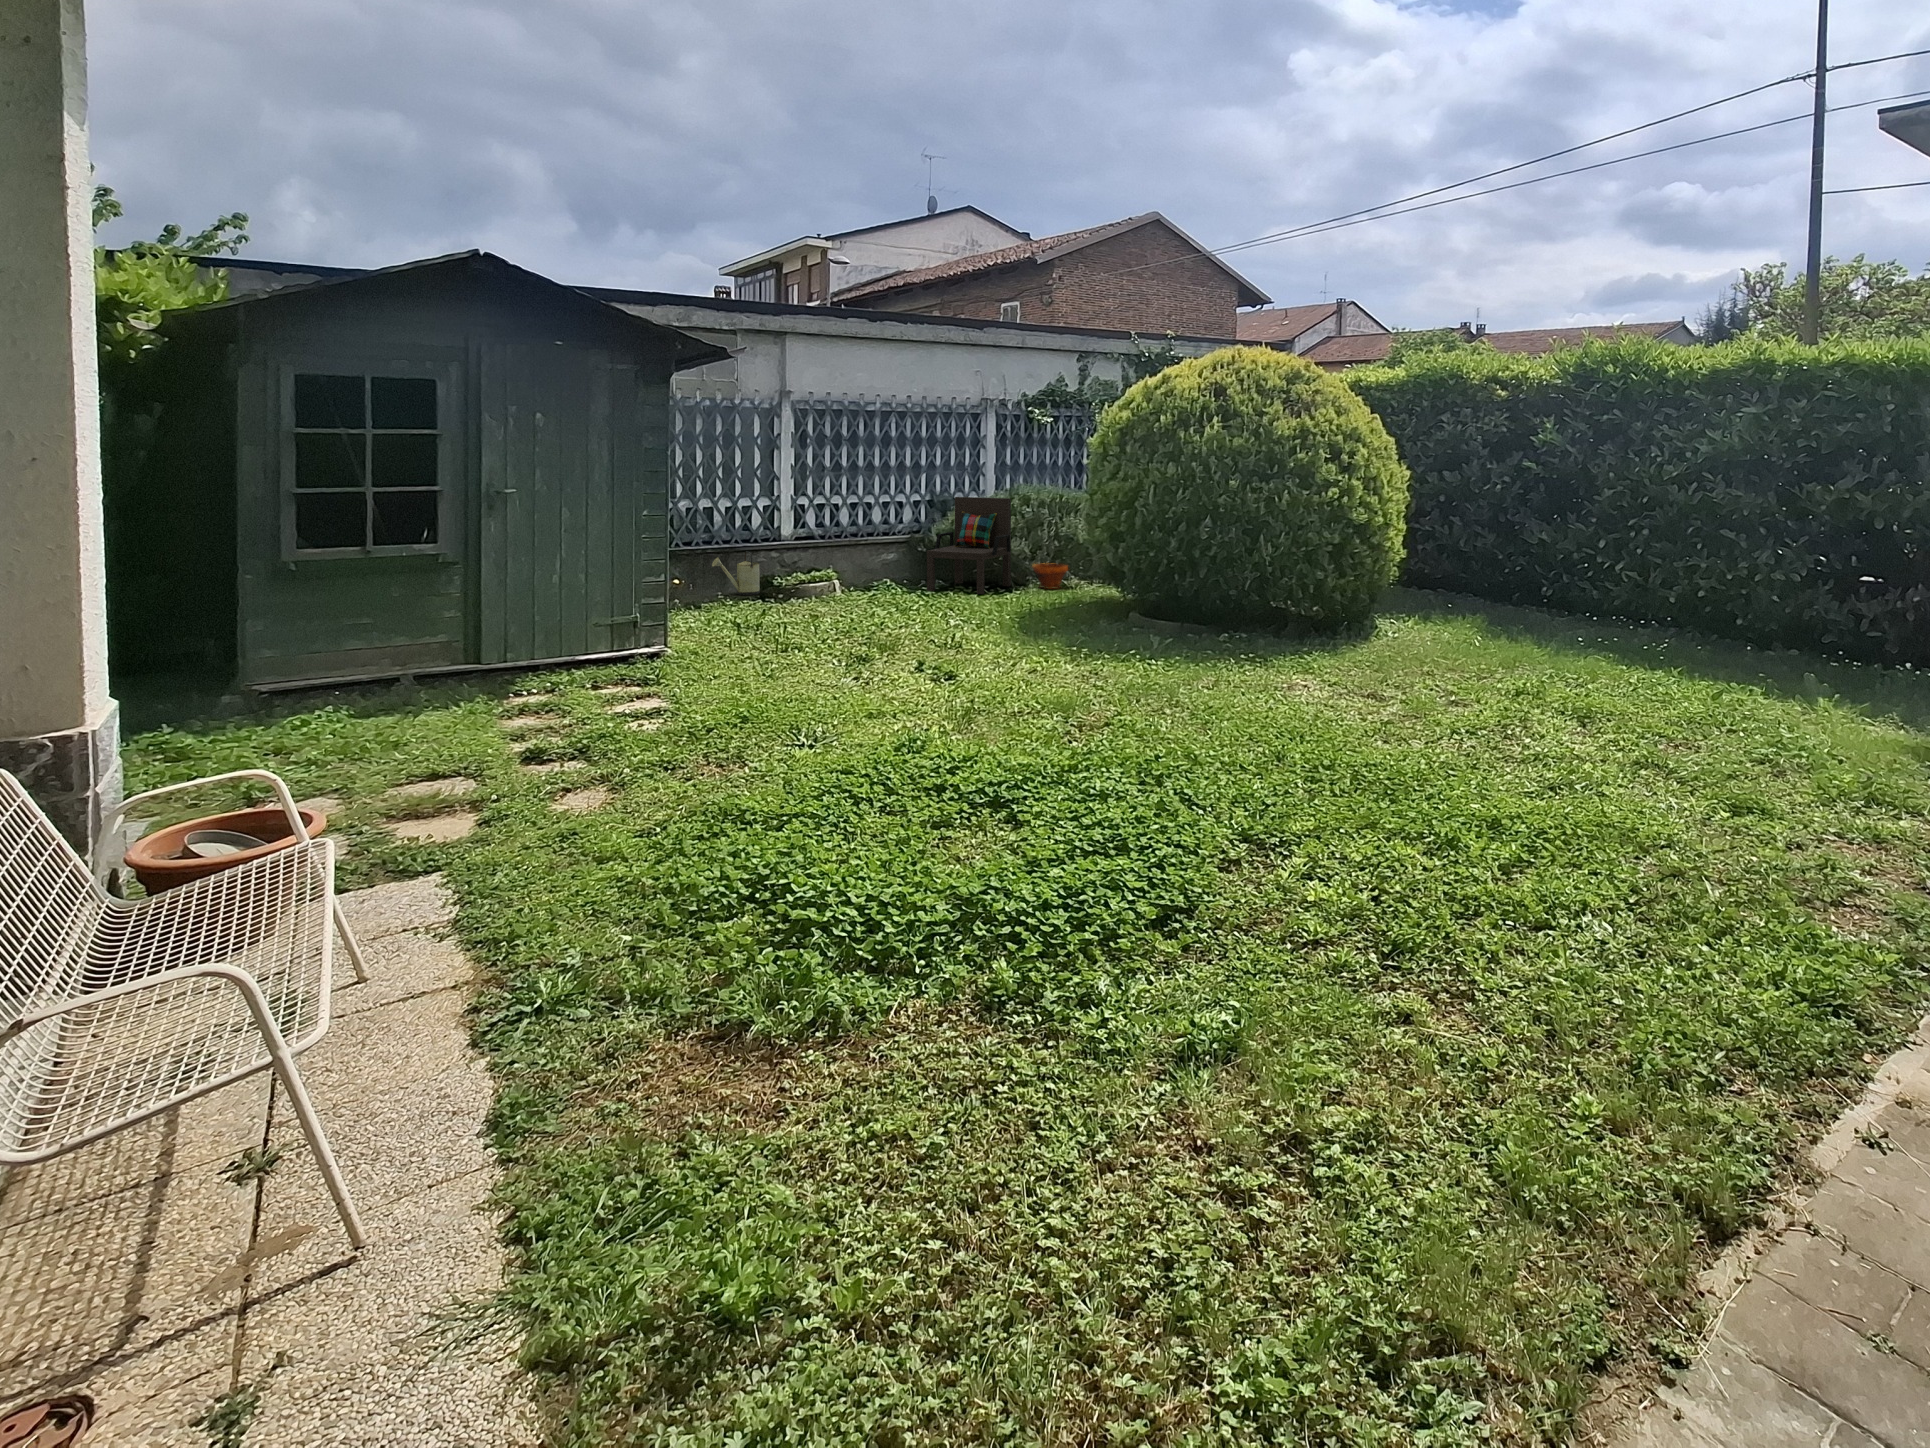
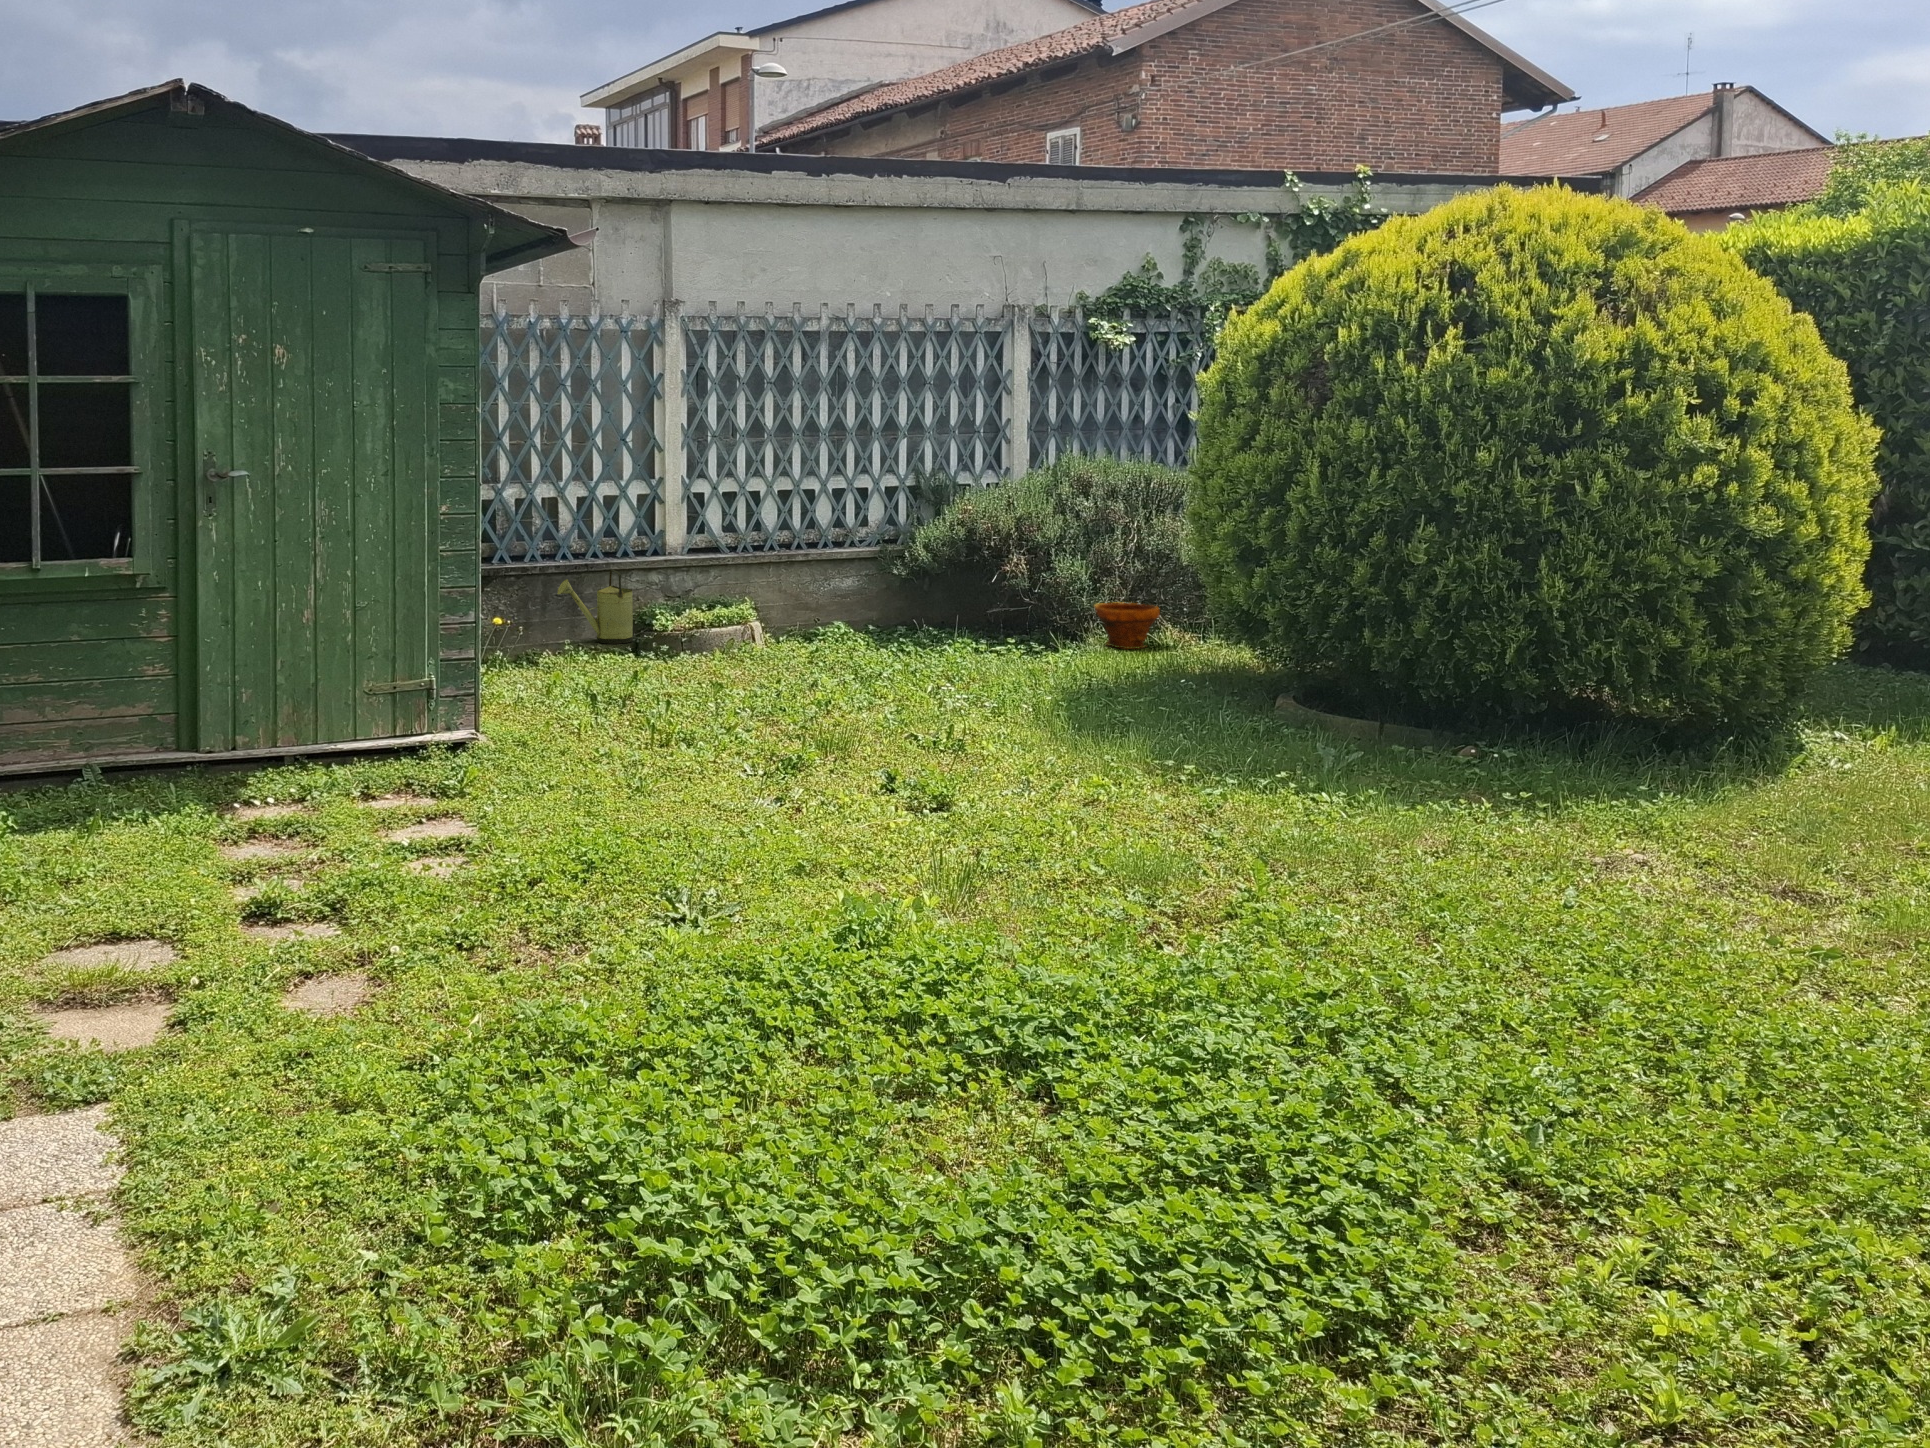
armchair: present [927,497,1011,594] -> none [909,481,1057,655]

